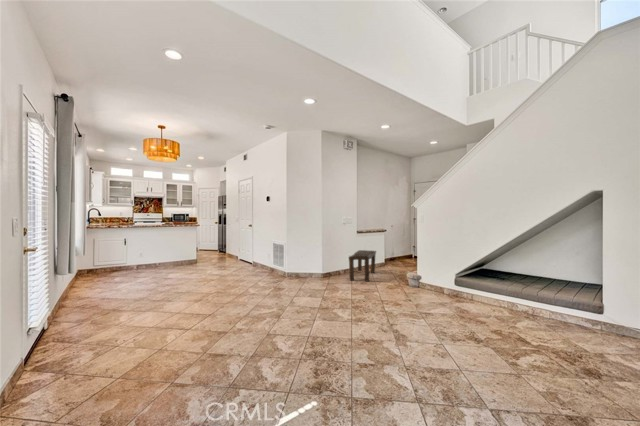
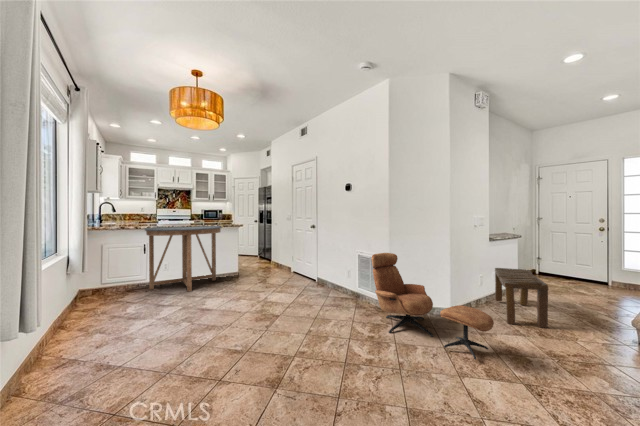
console table: none [125,226,183,271] -> present [145,226,222,292]
lounge chair: none [272,241,322,292] -> present [372,253,494,360]

